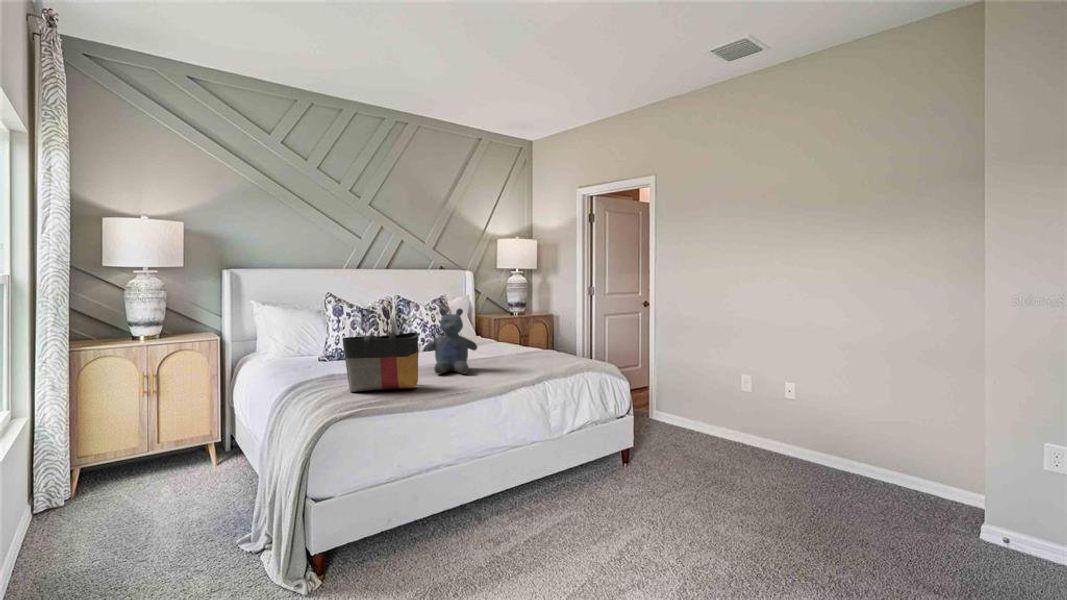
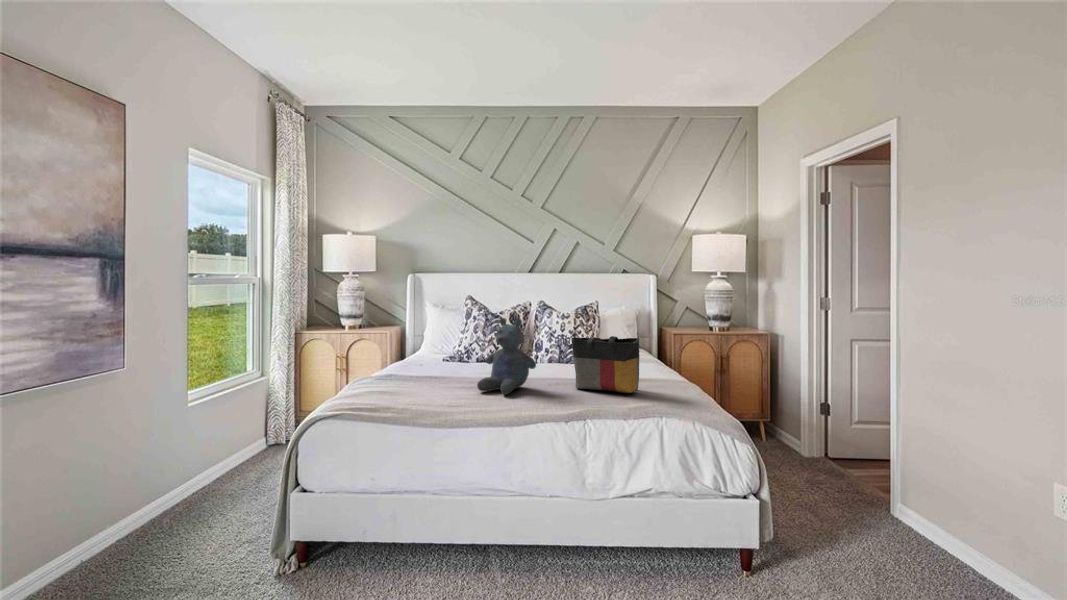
tote bag: present [342,333,420,392] -> present [571,336,639,393]

